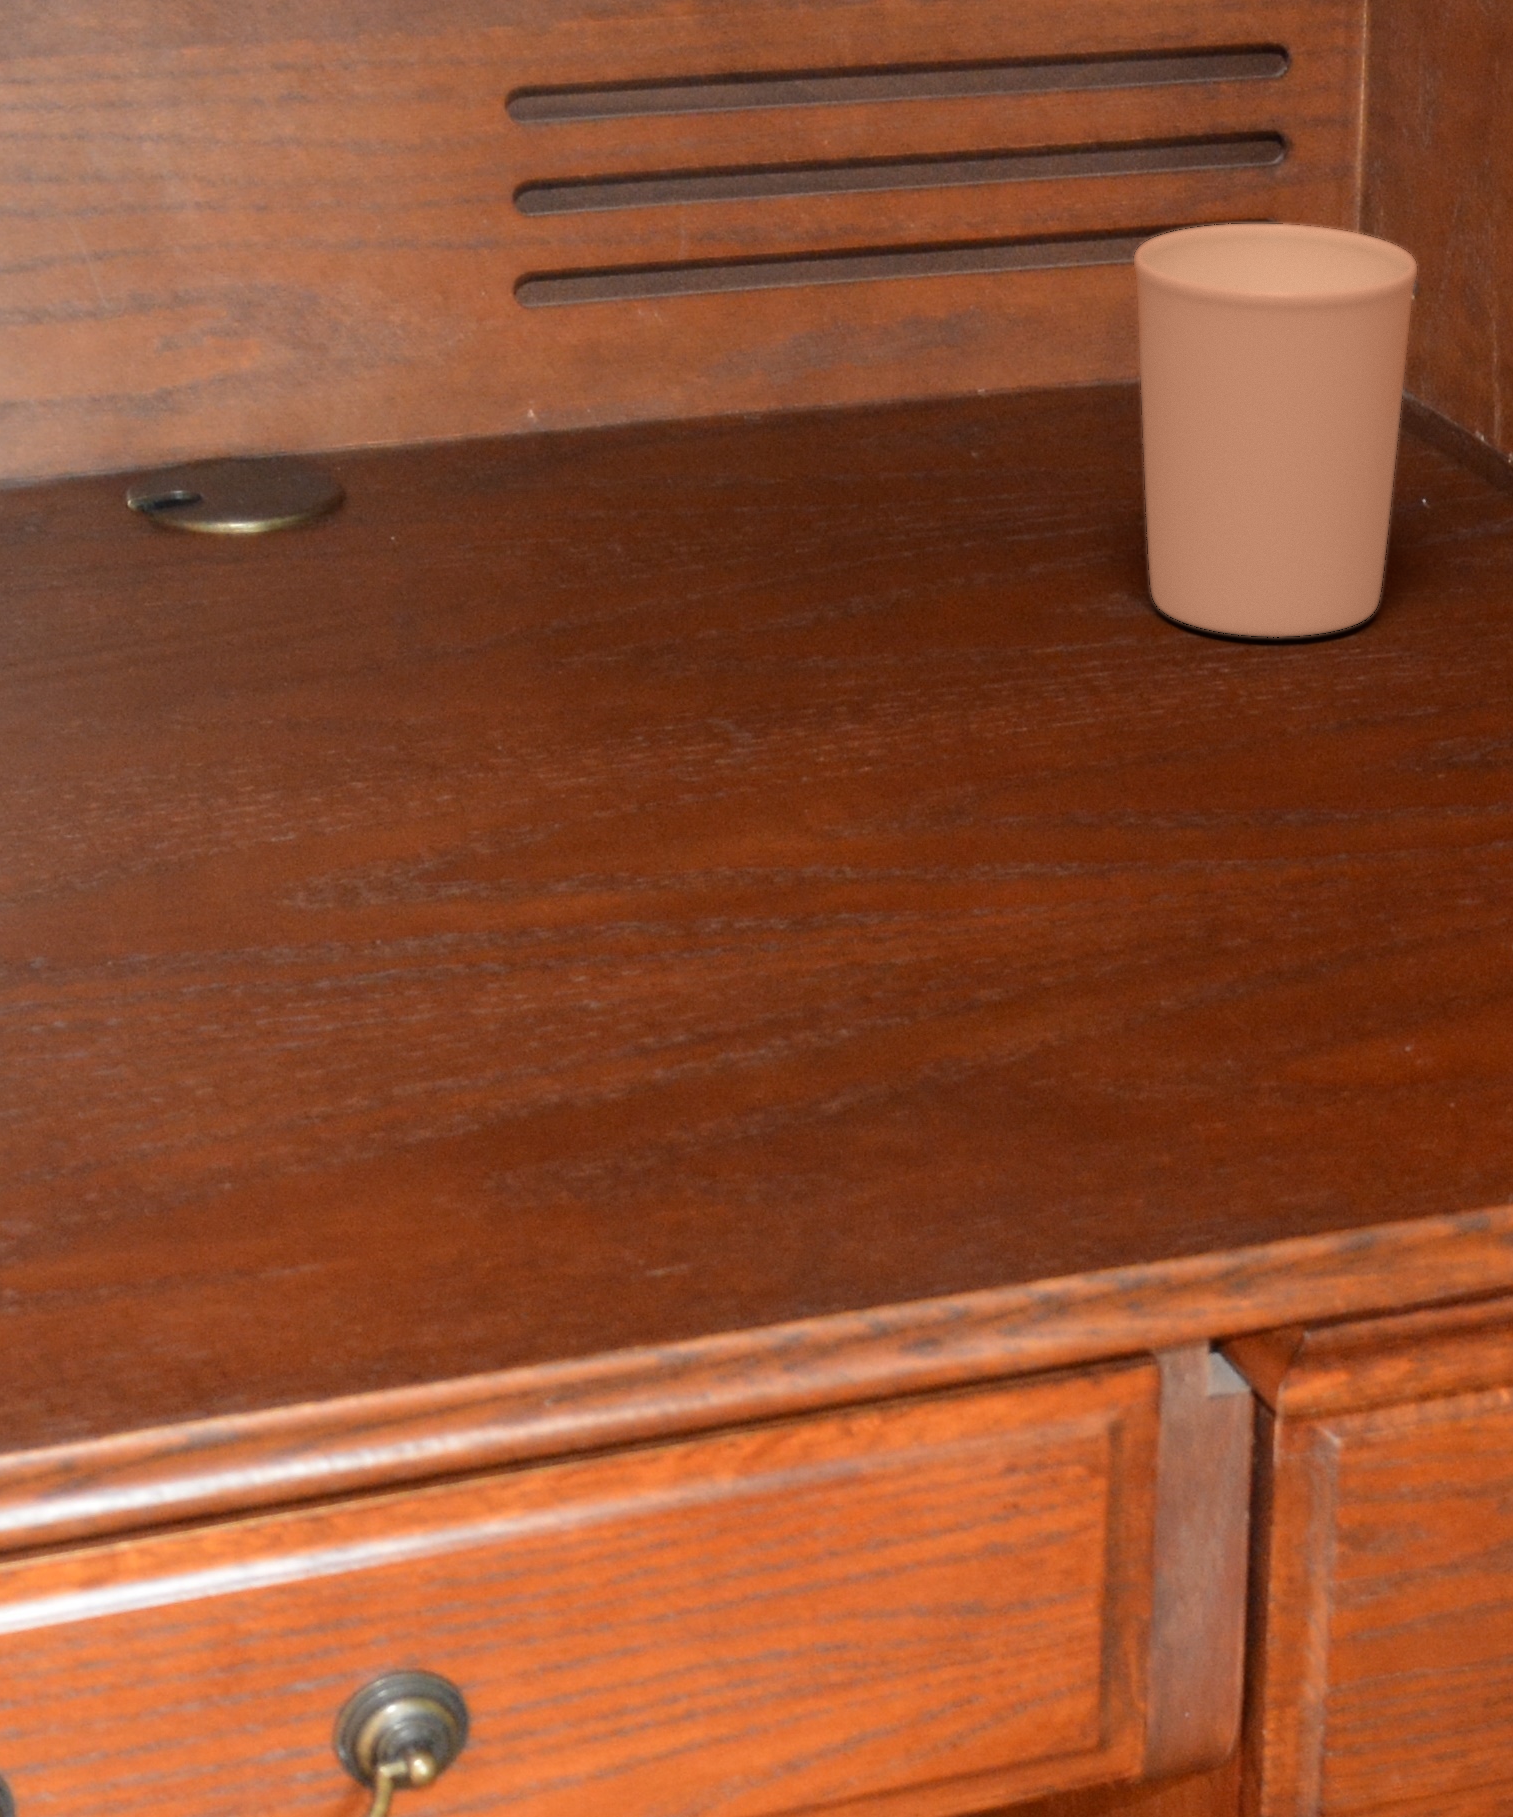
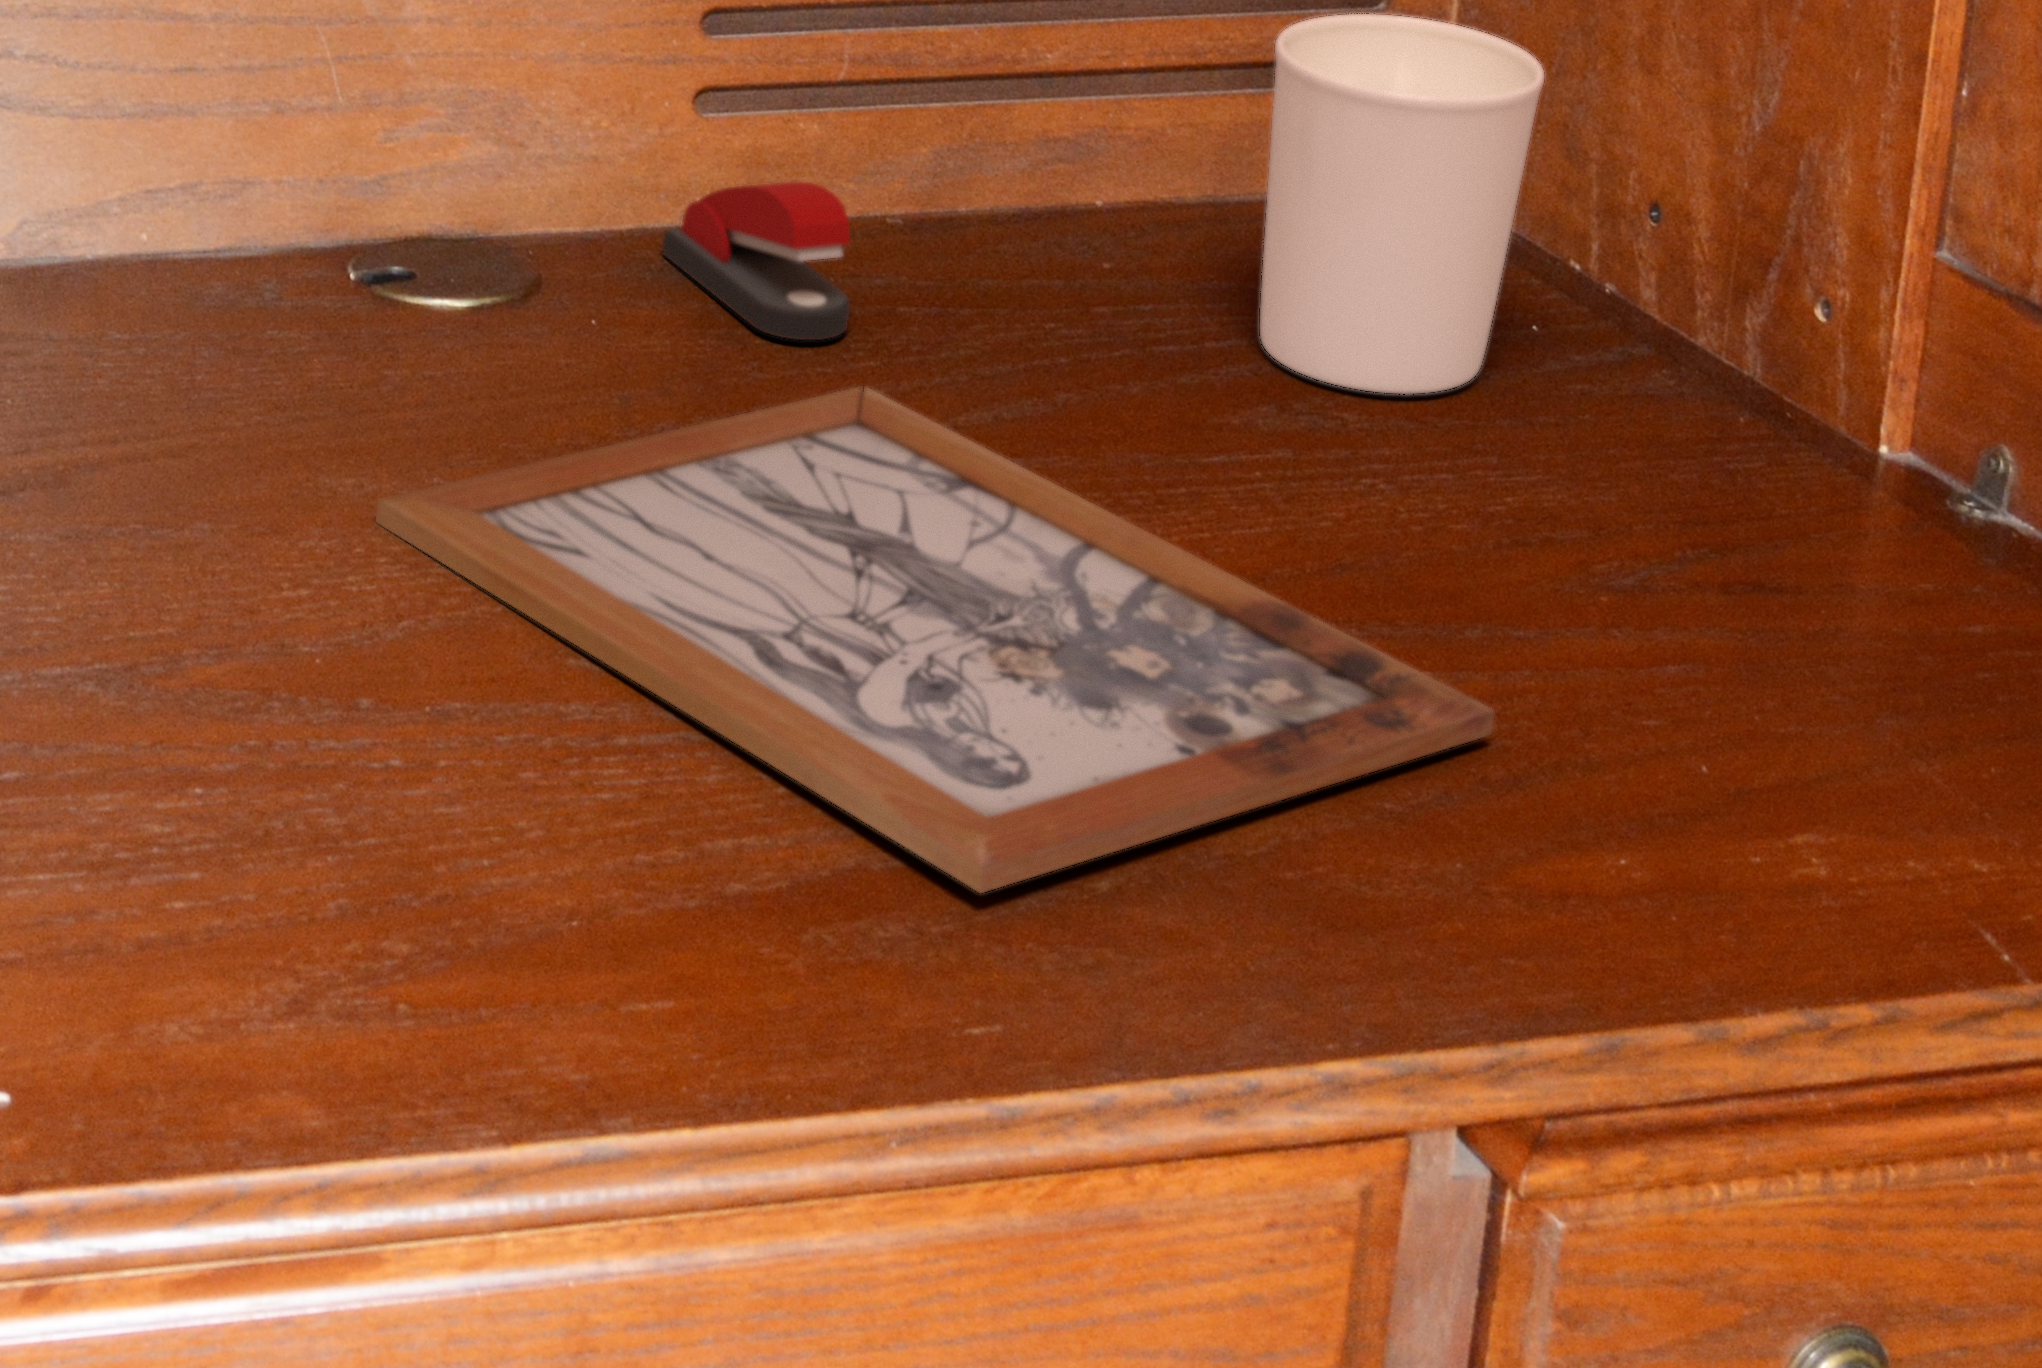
stapler: none [528,447,710,619] -> present [662,182,851,340]
picture frame: none [124,658,1300,1142] -> present [376,387,1495,893]

